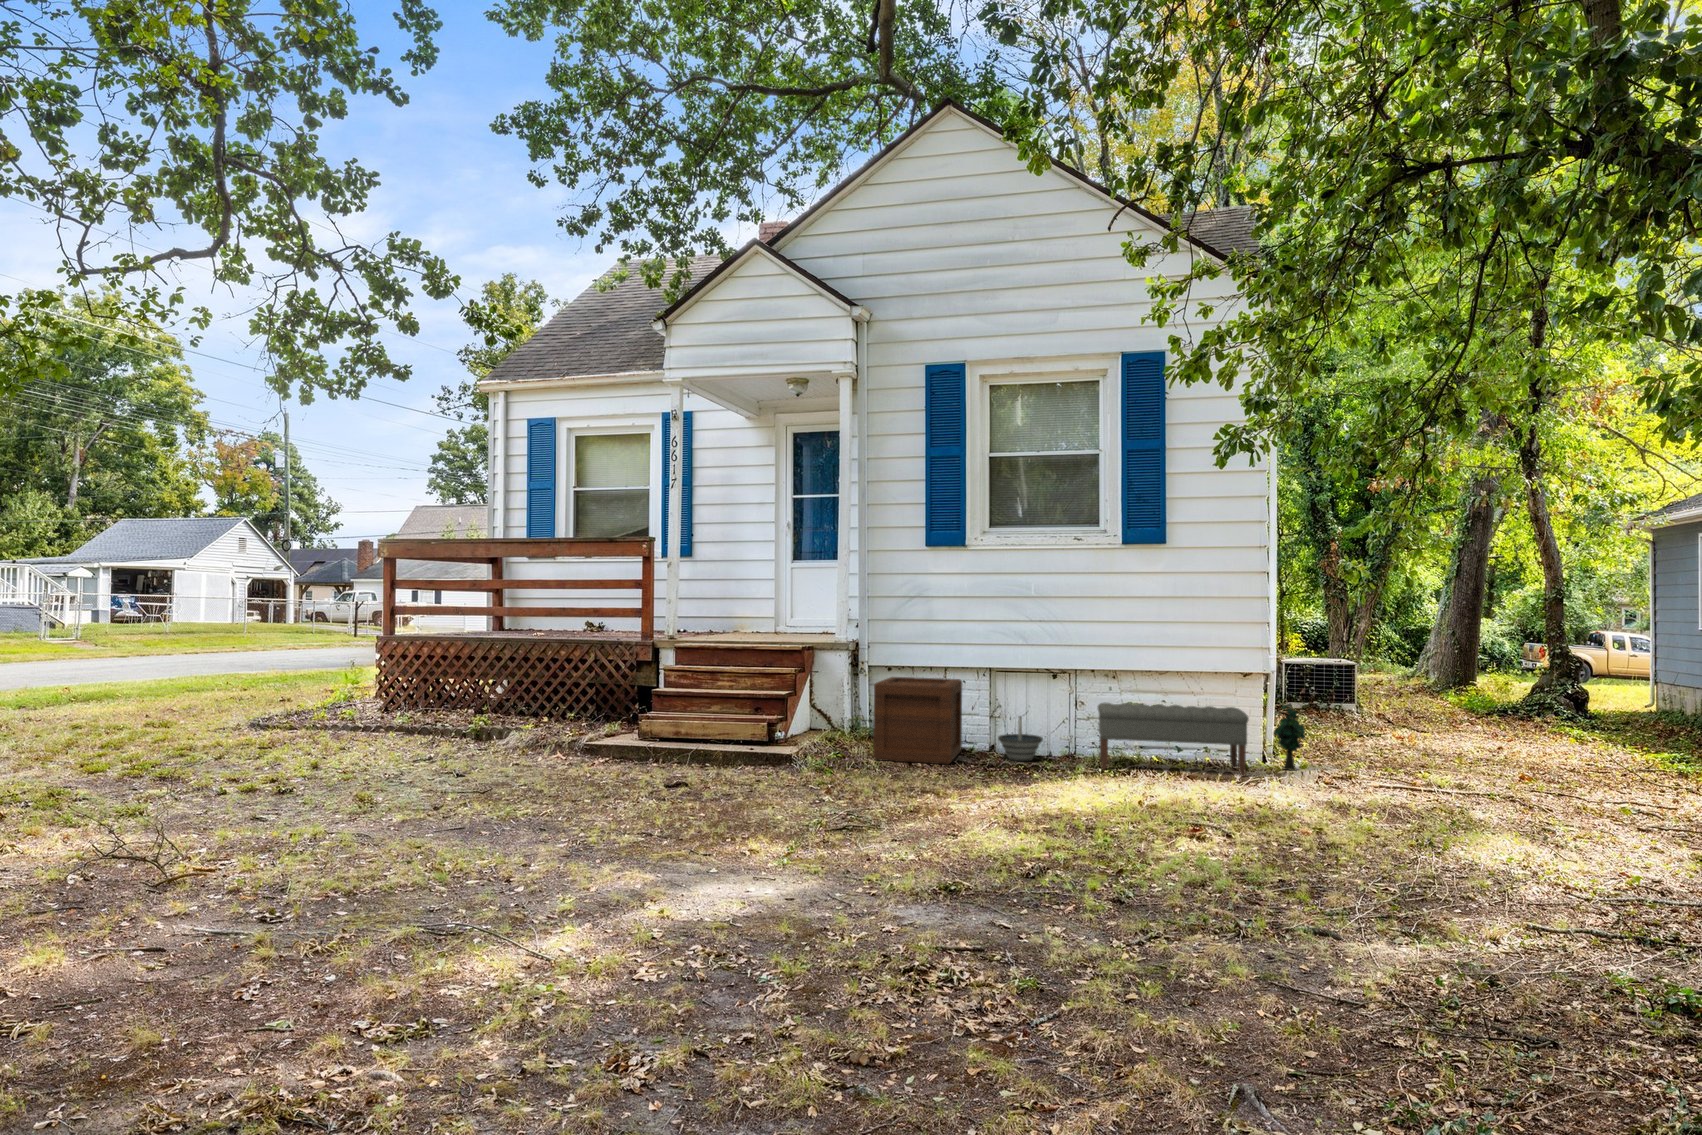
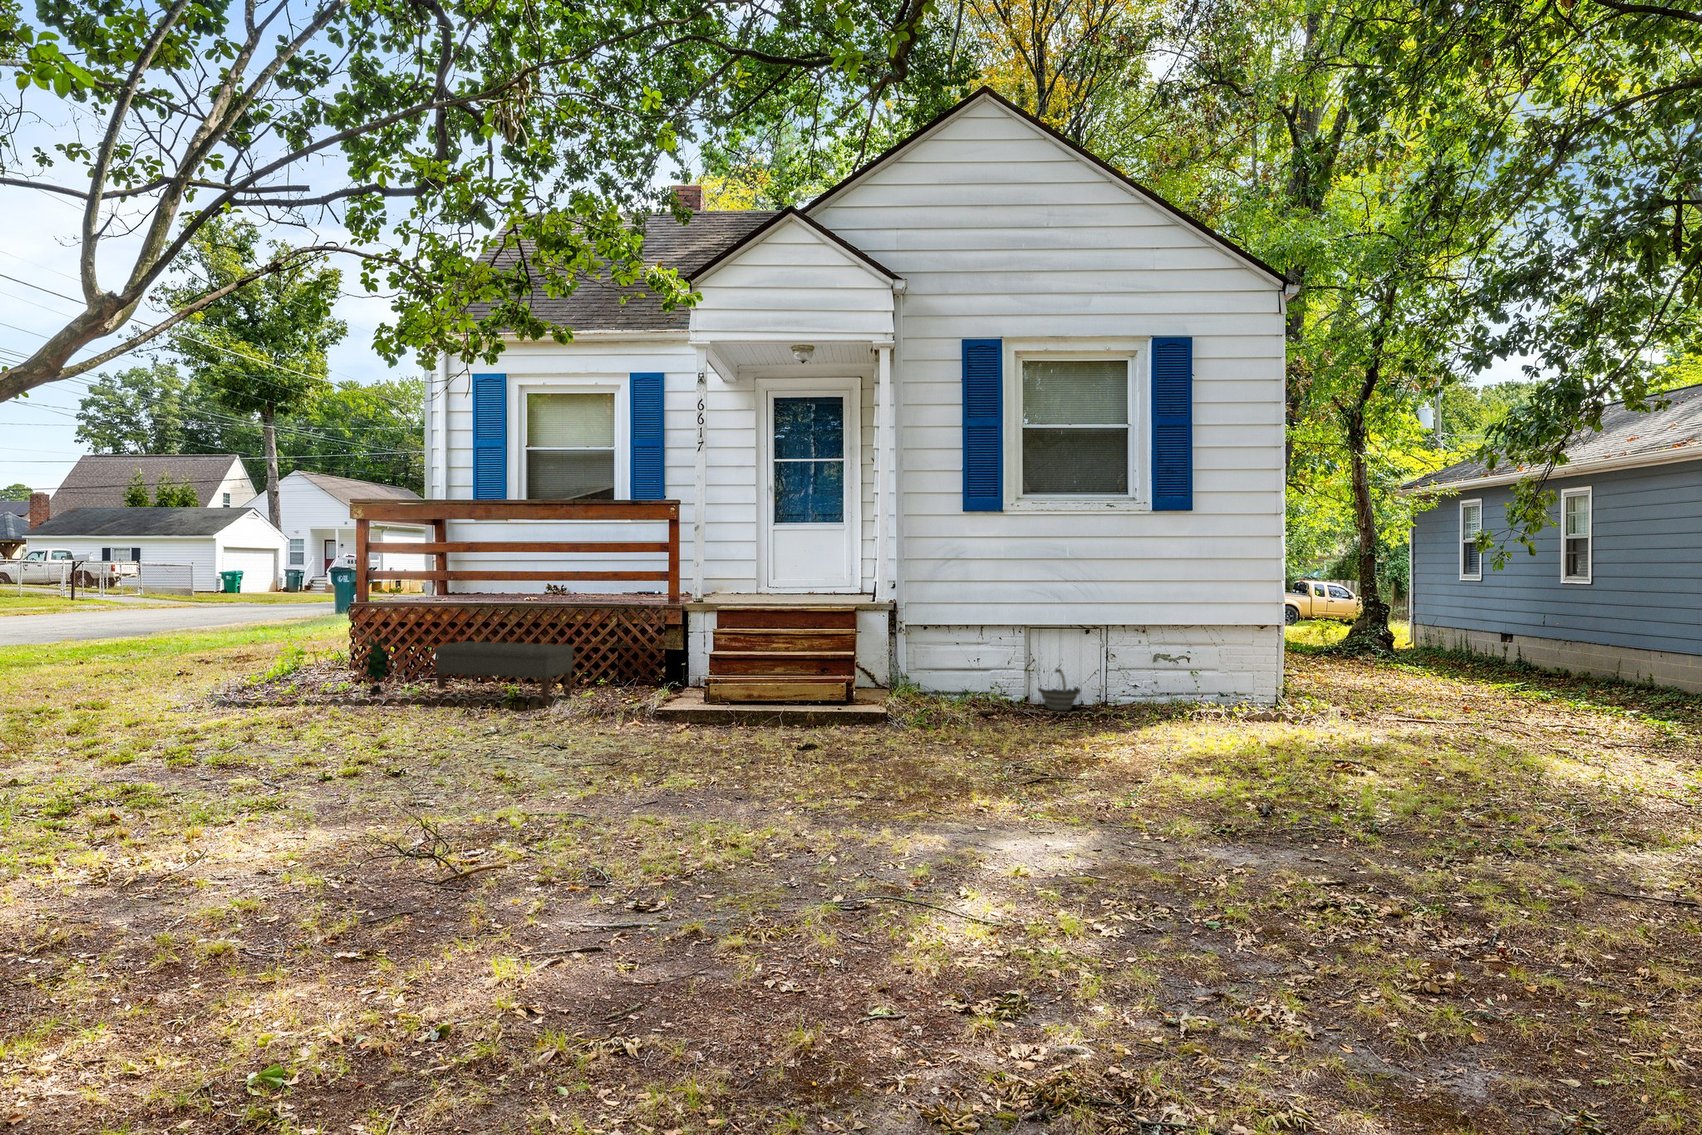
wooden crate: present [873,677,962,764] -> none [931,634,1010,718]
bench: present [1098,703,1249,777] -> present [435,641,574,705]
decorative plant: present [1274,704,1305,770] -> present [362,638,394,694]

